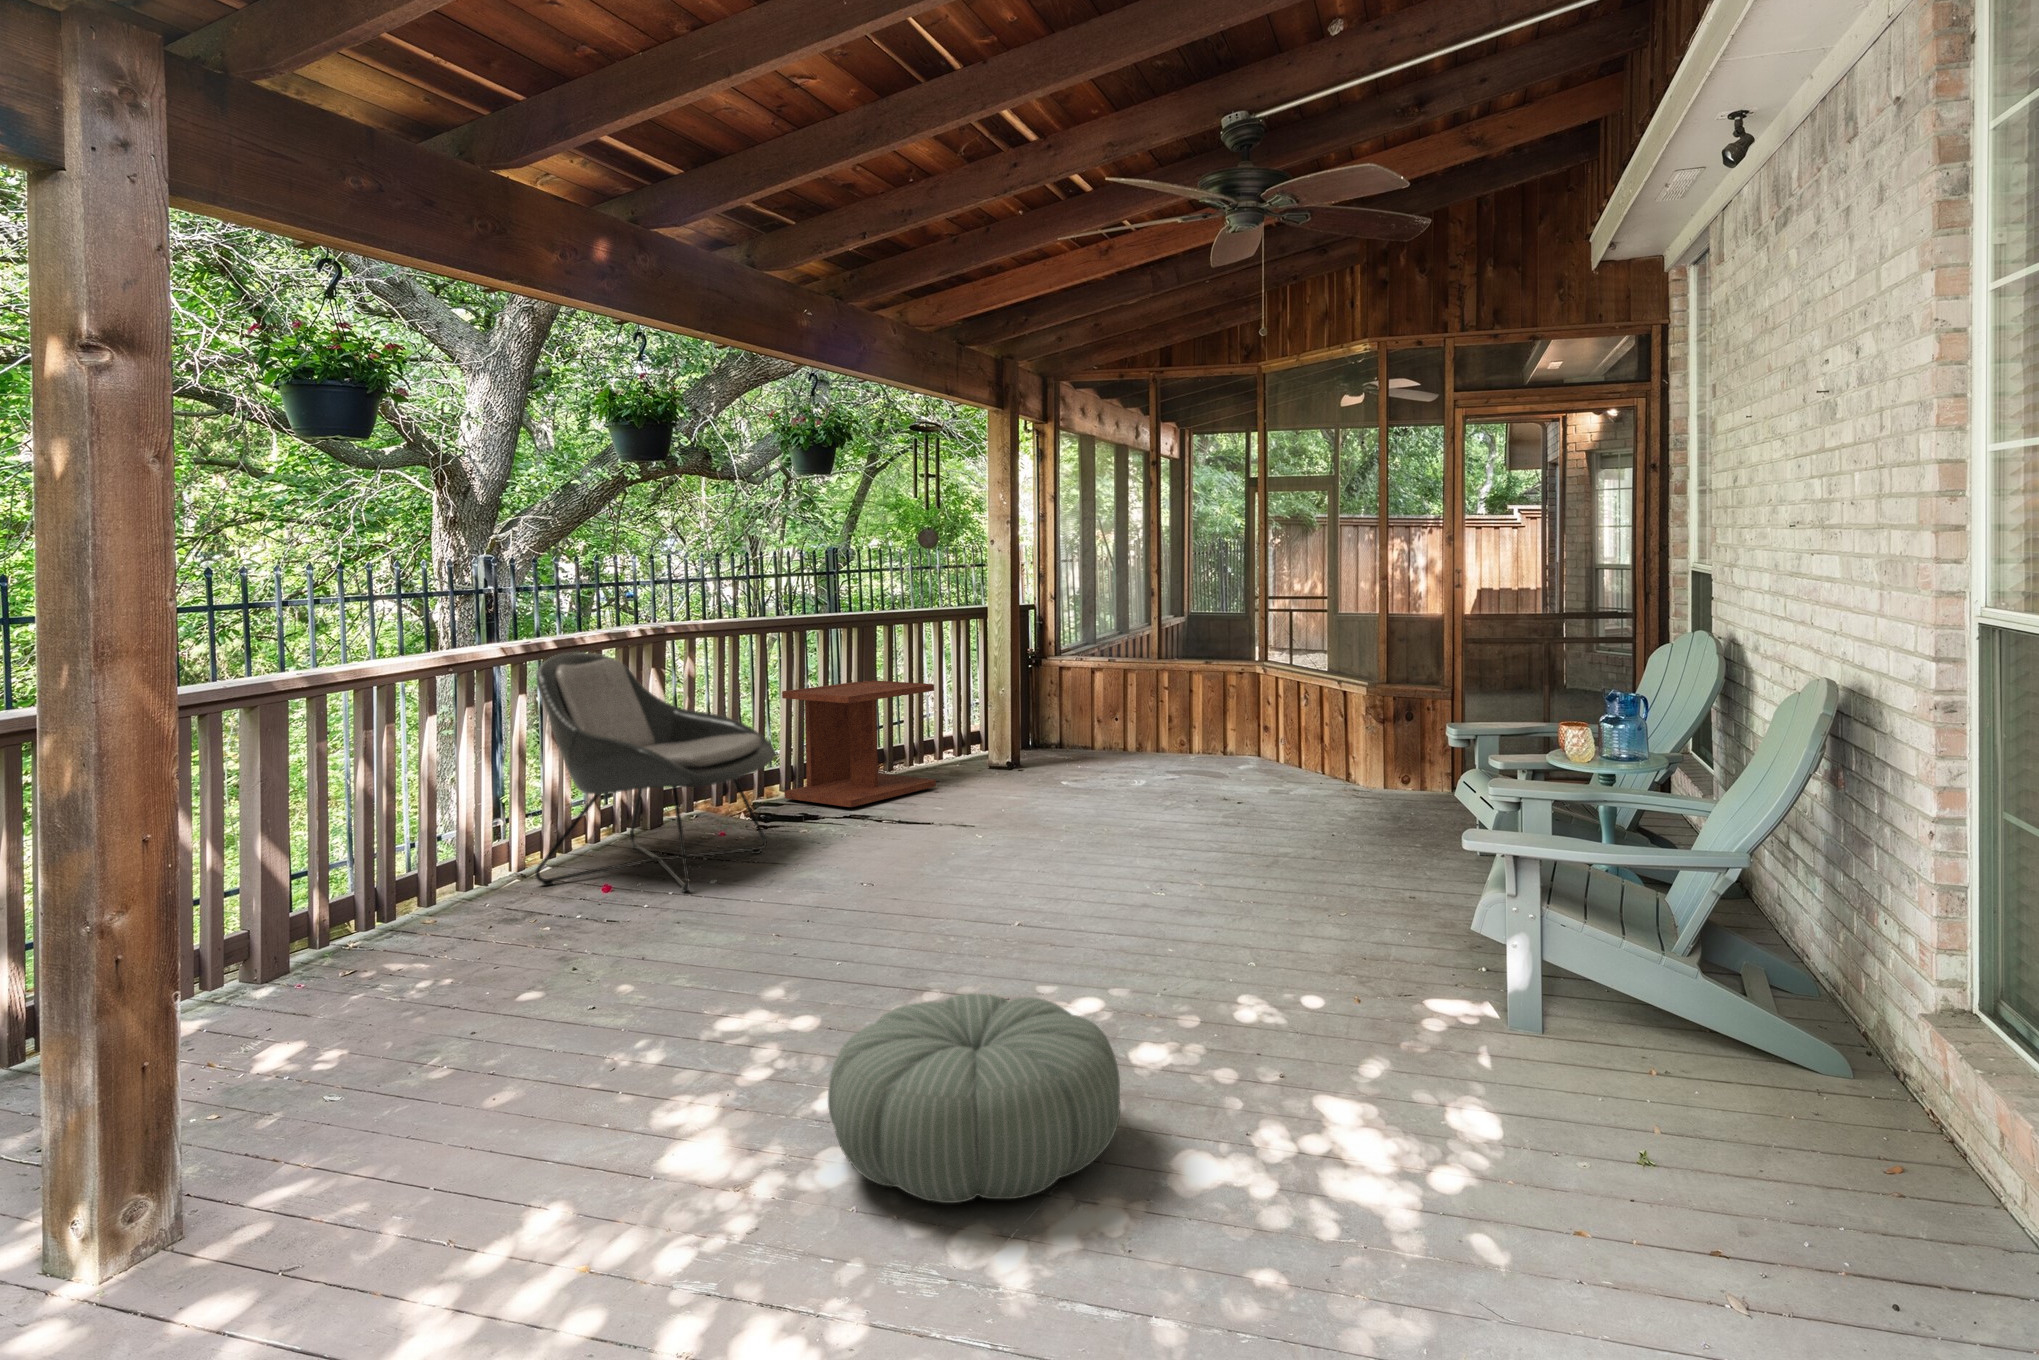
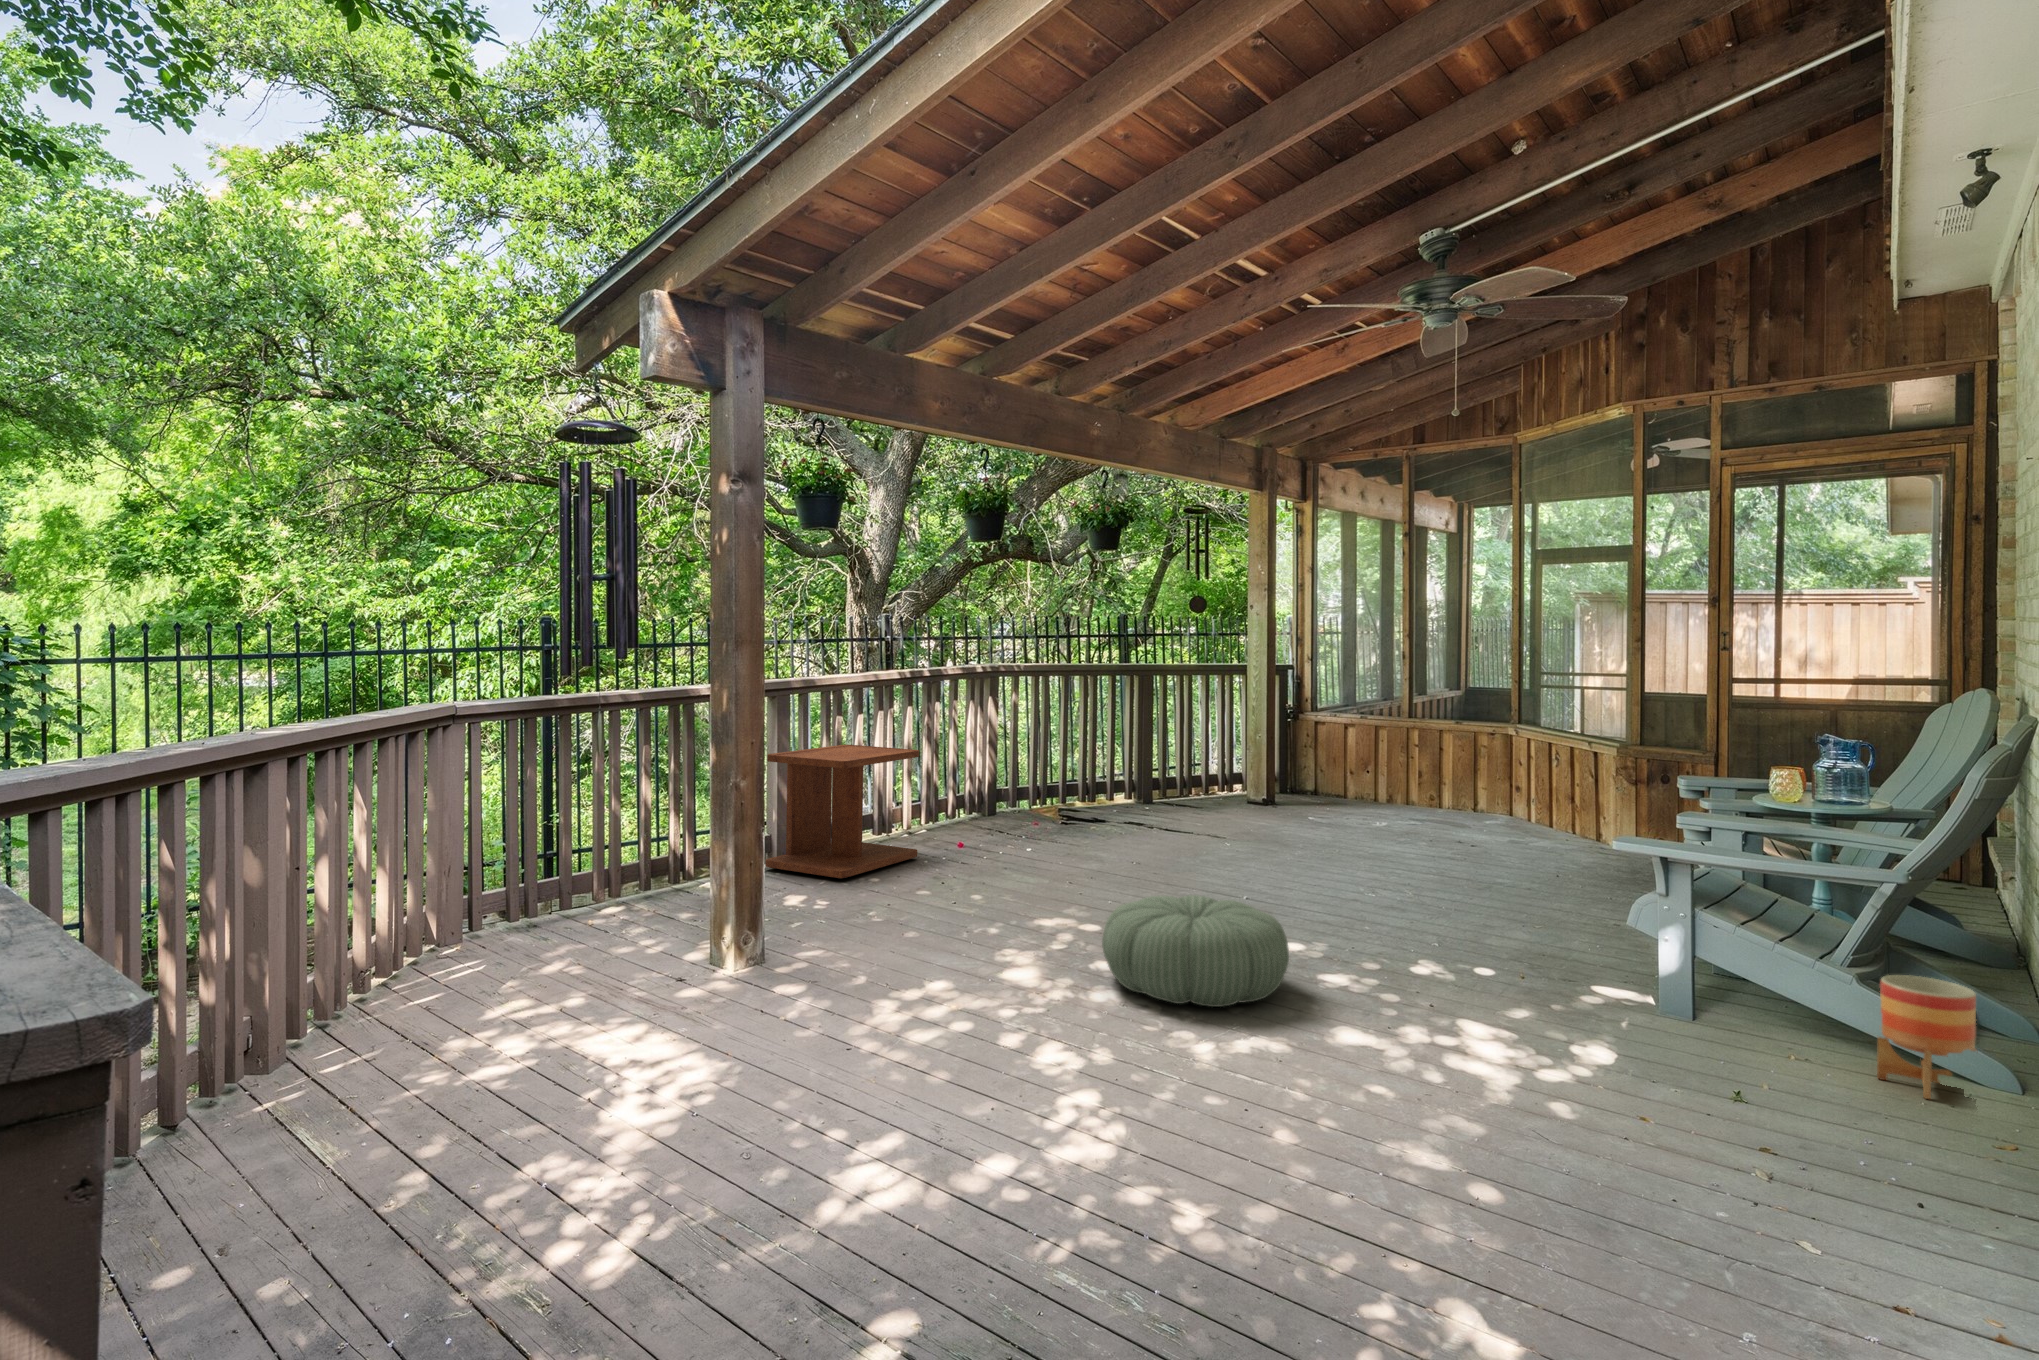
lounge chair: present [535,652,775,892] -> none [915,683,1078,851]
side table: present [782,680,936,808] -> present [766,745,919,879]
planter: none [1886,1021,2011,1196] -> present [1877,975,1976,1099]

